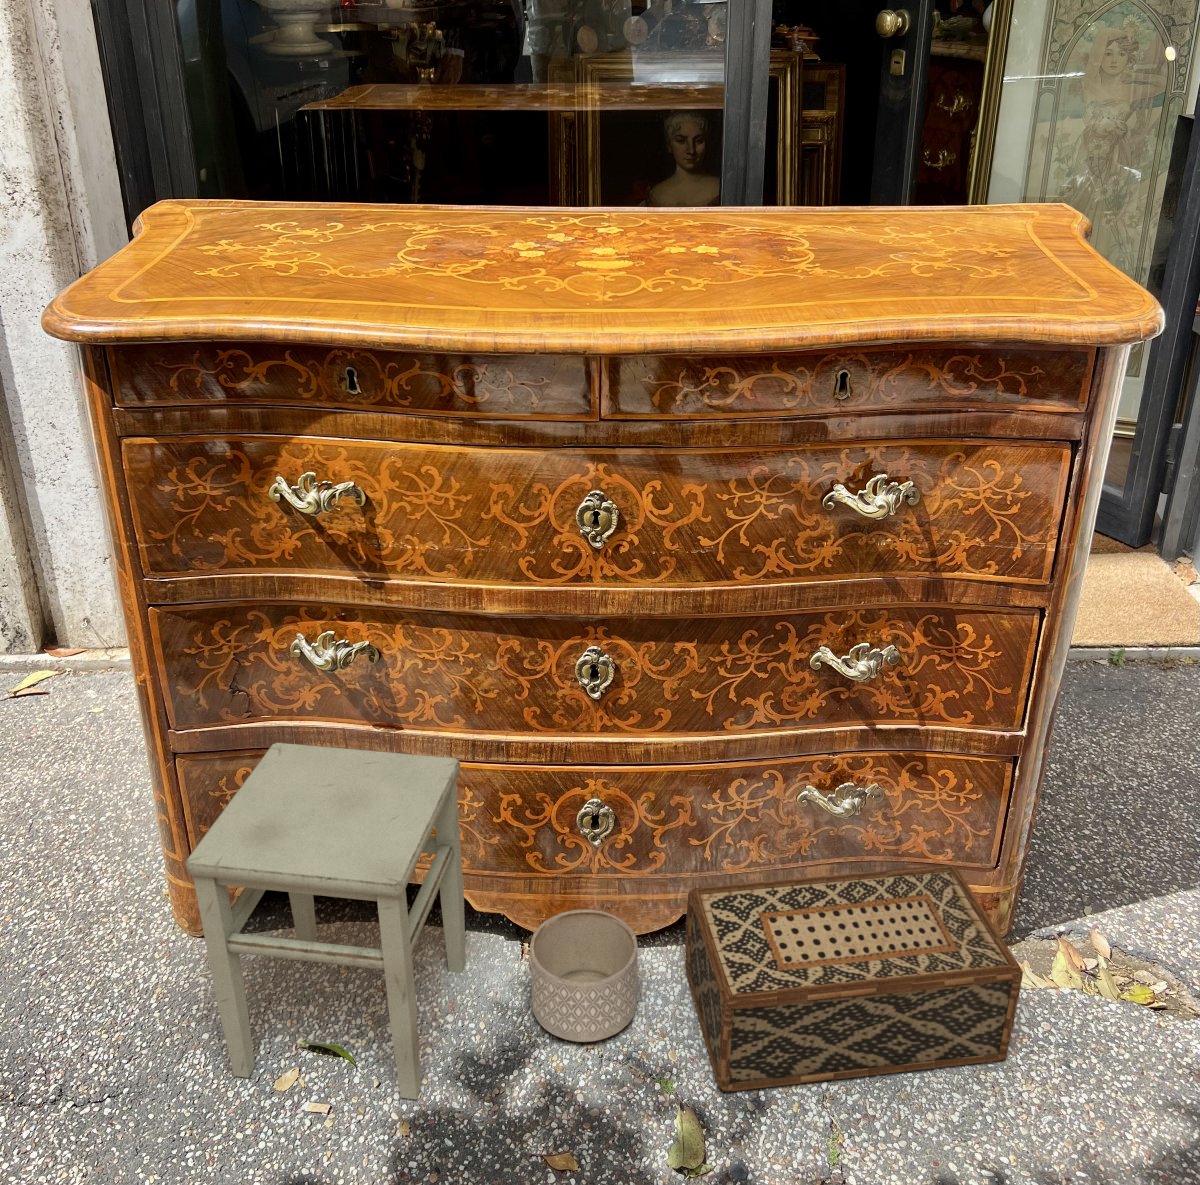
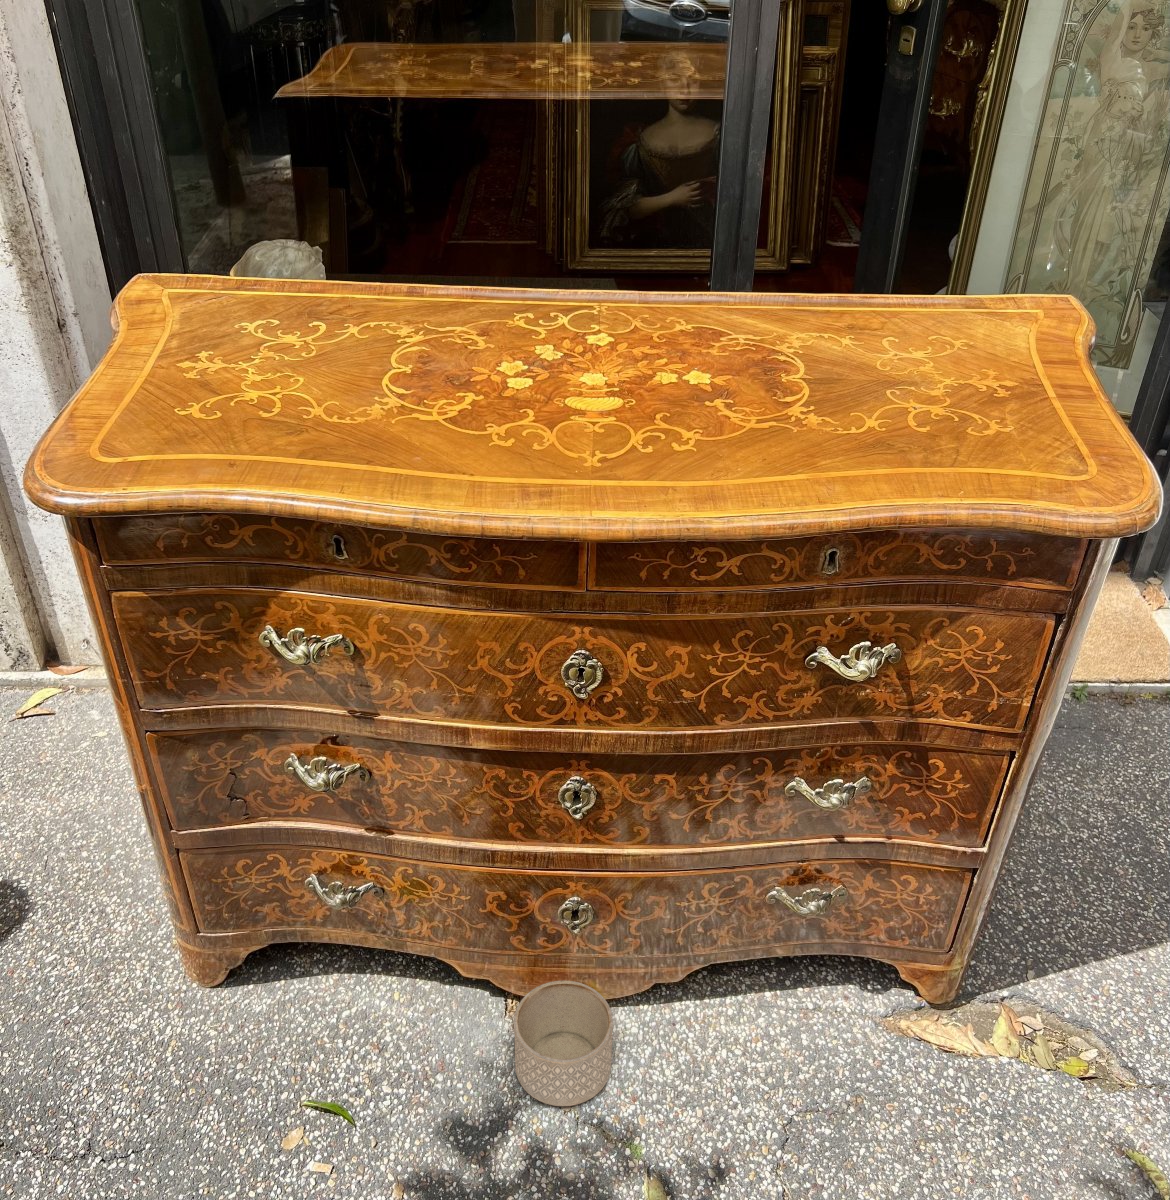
stool: present [185,743,466,1100] -> none [199,832,455,1162]
woven basket: present [686,865,1023,1092] -> none [657,945,964,1159]

